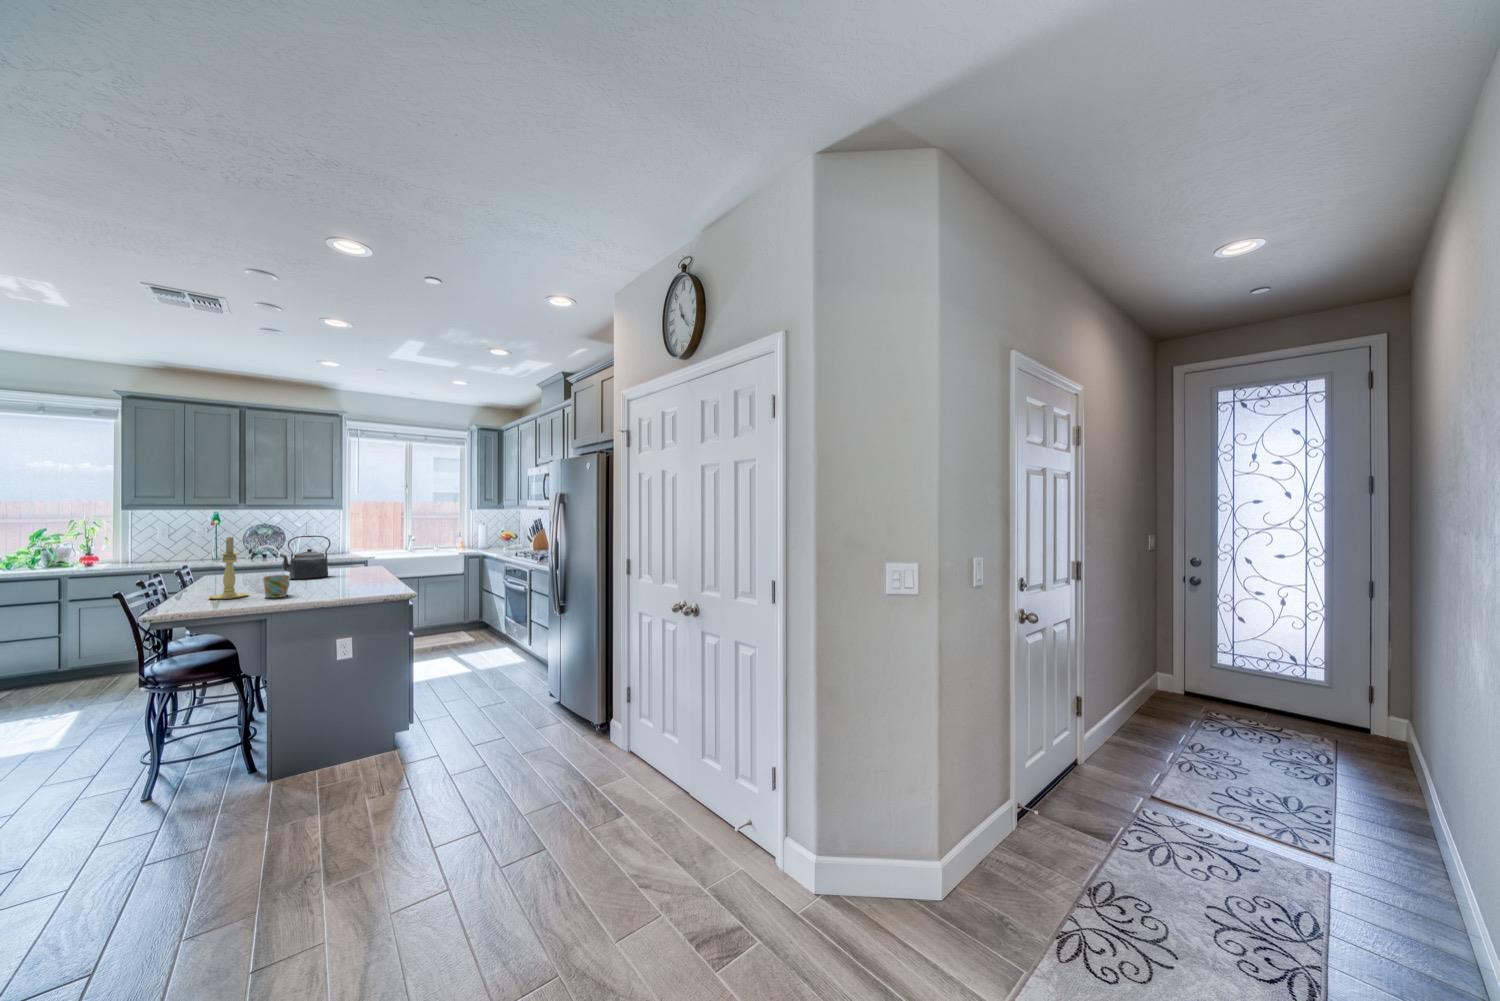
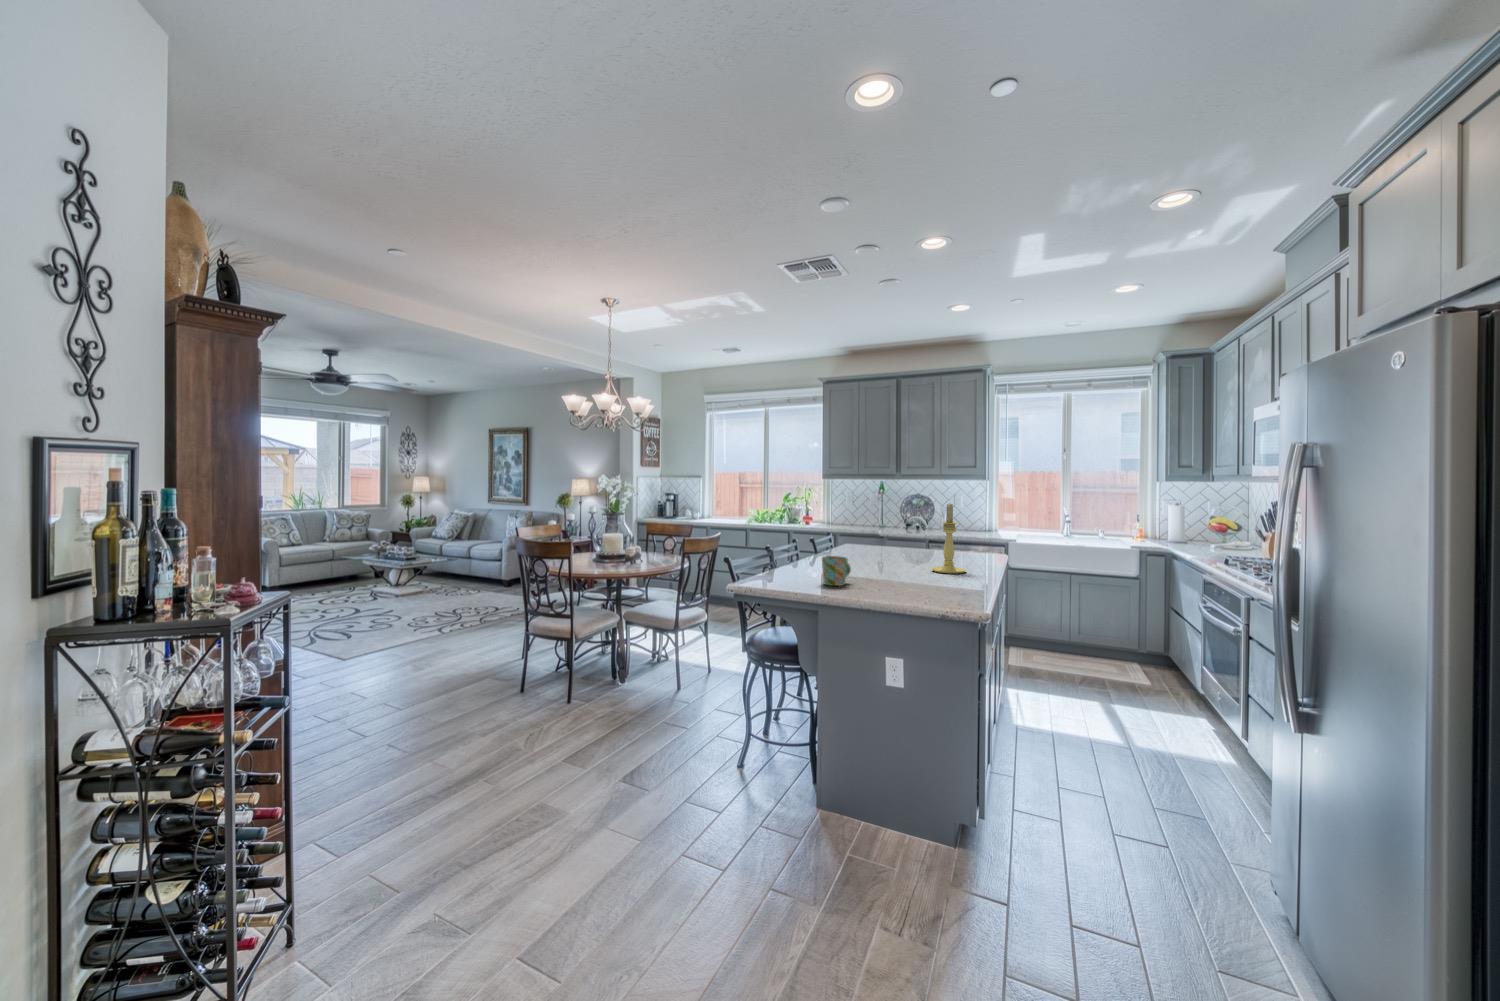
kettle: present [280,536,330,579] -> none [878,509,930,563]
candle holder: present [209,537,248,599] -> present [931,504,966,574]

